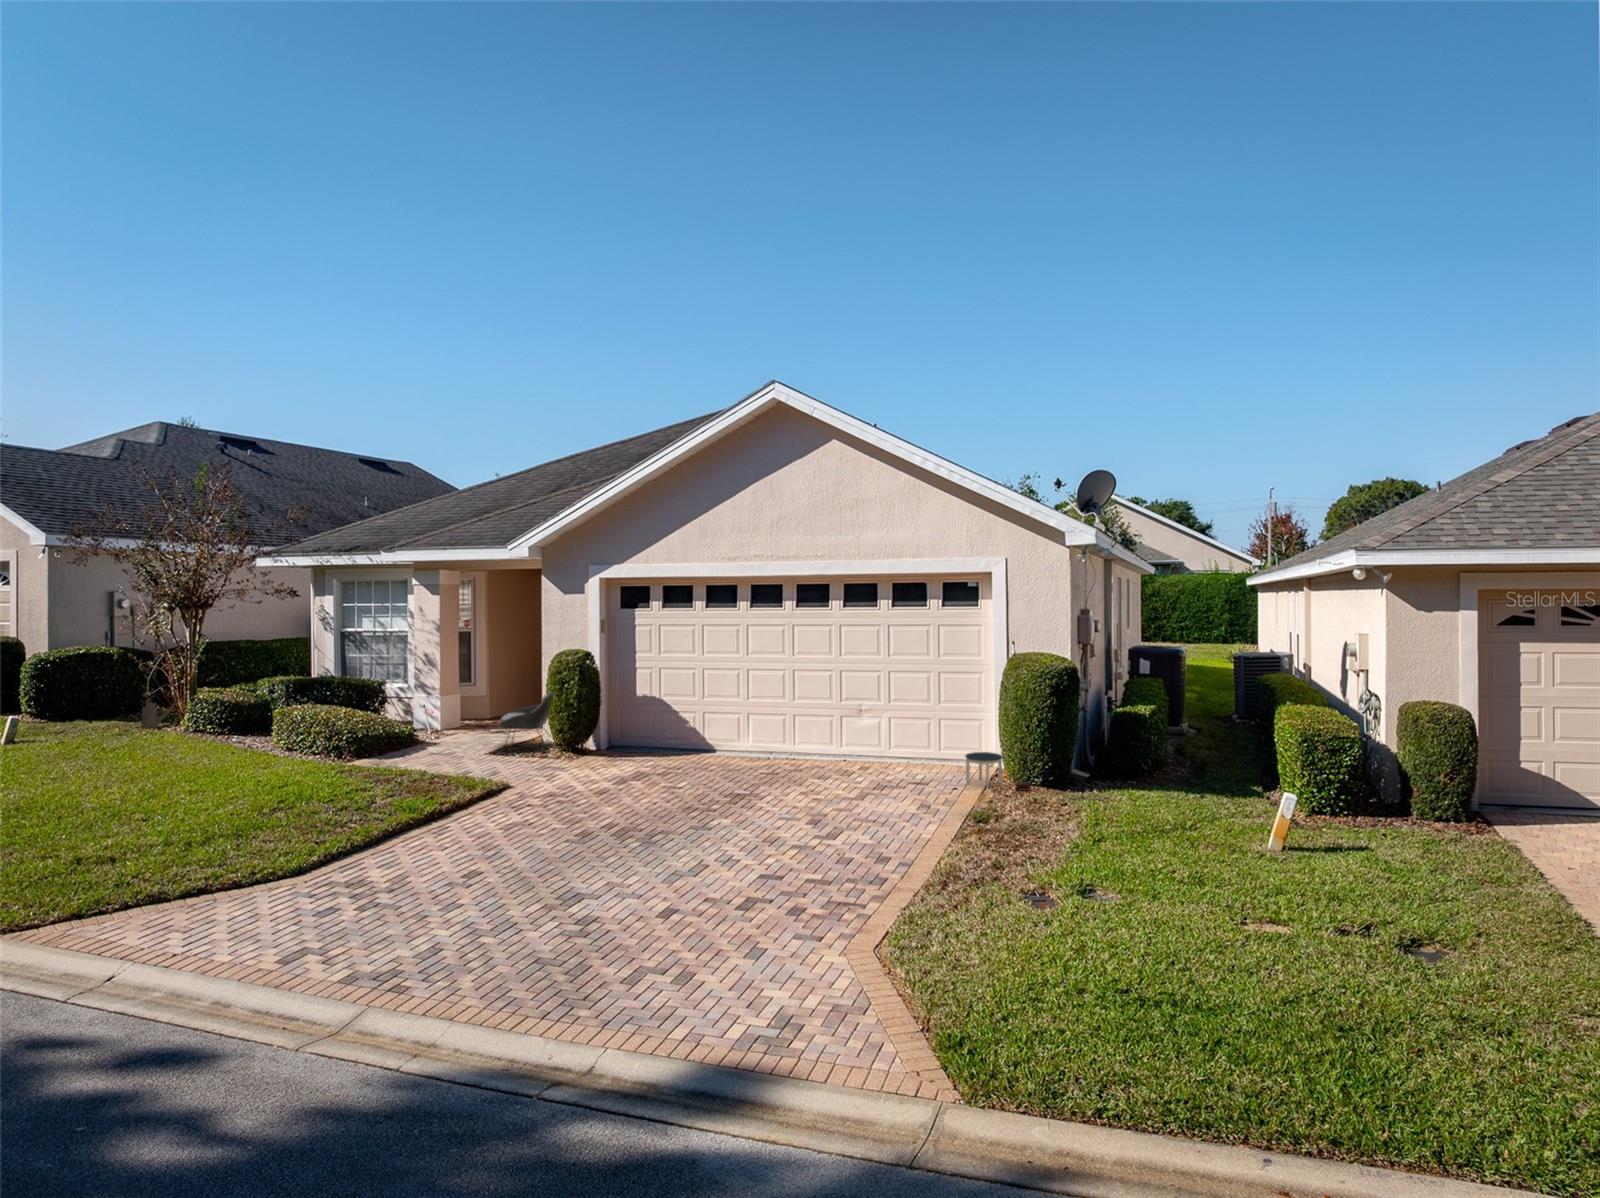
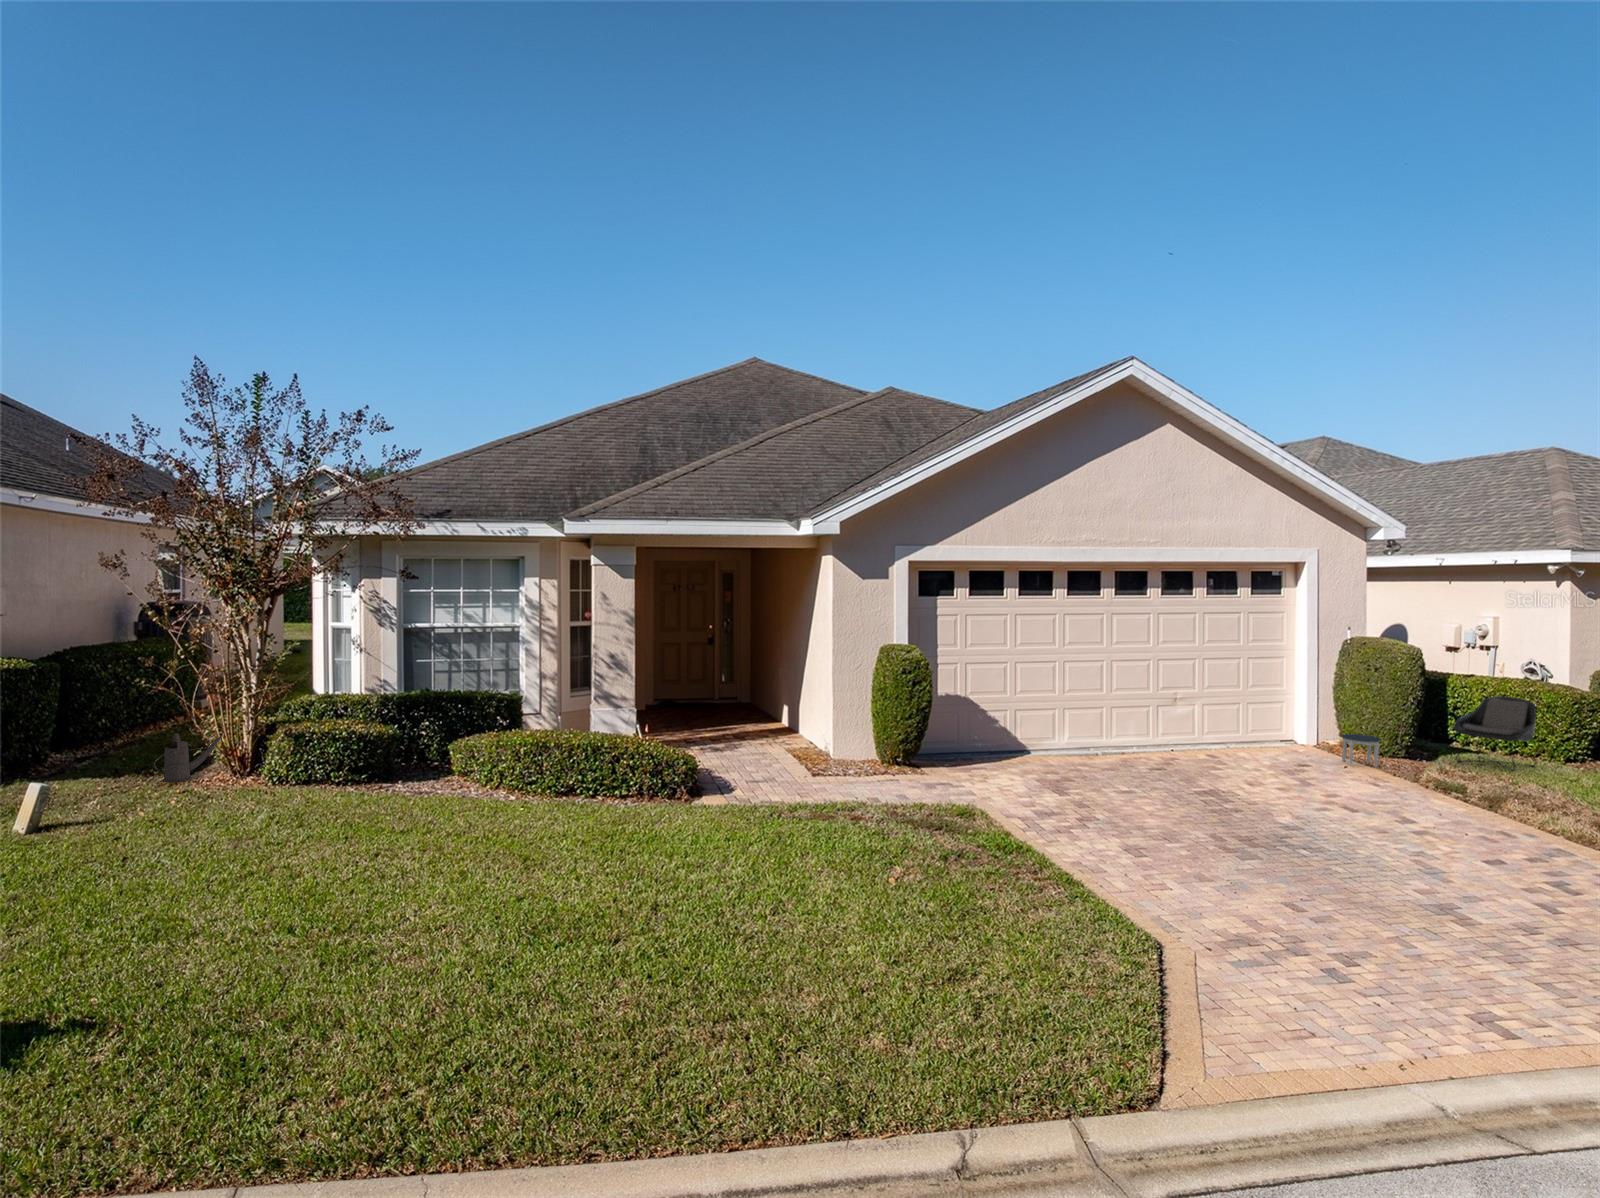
lounge chair: present [498,692,554,754] -> present [1454,696,1537,771]
potted plant: present [1014,753,1031,791] -> none [1399,730,1421,768]

